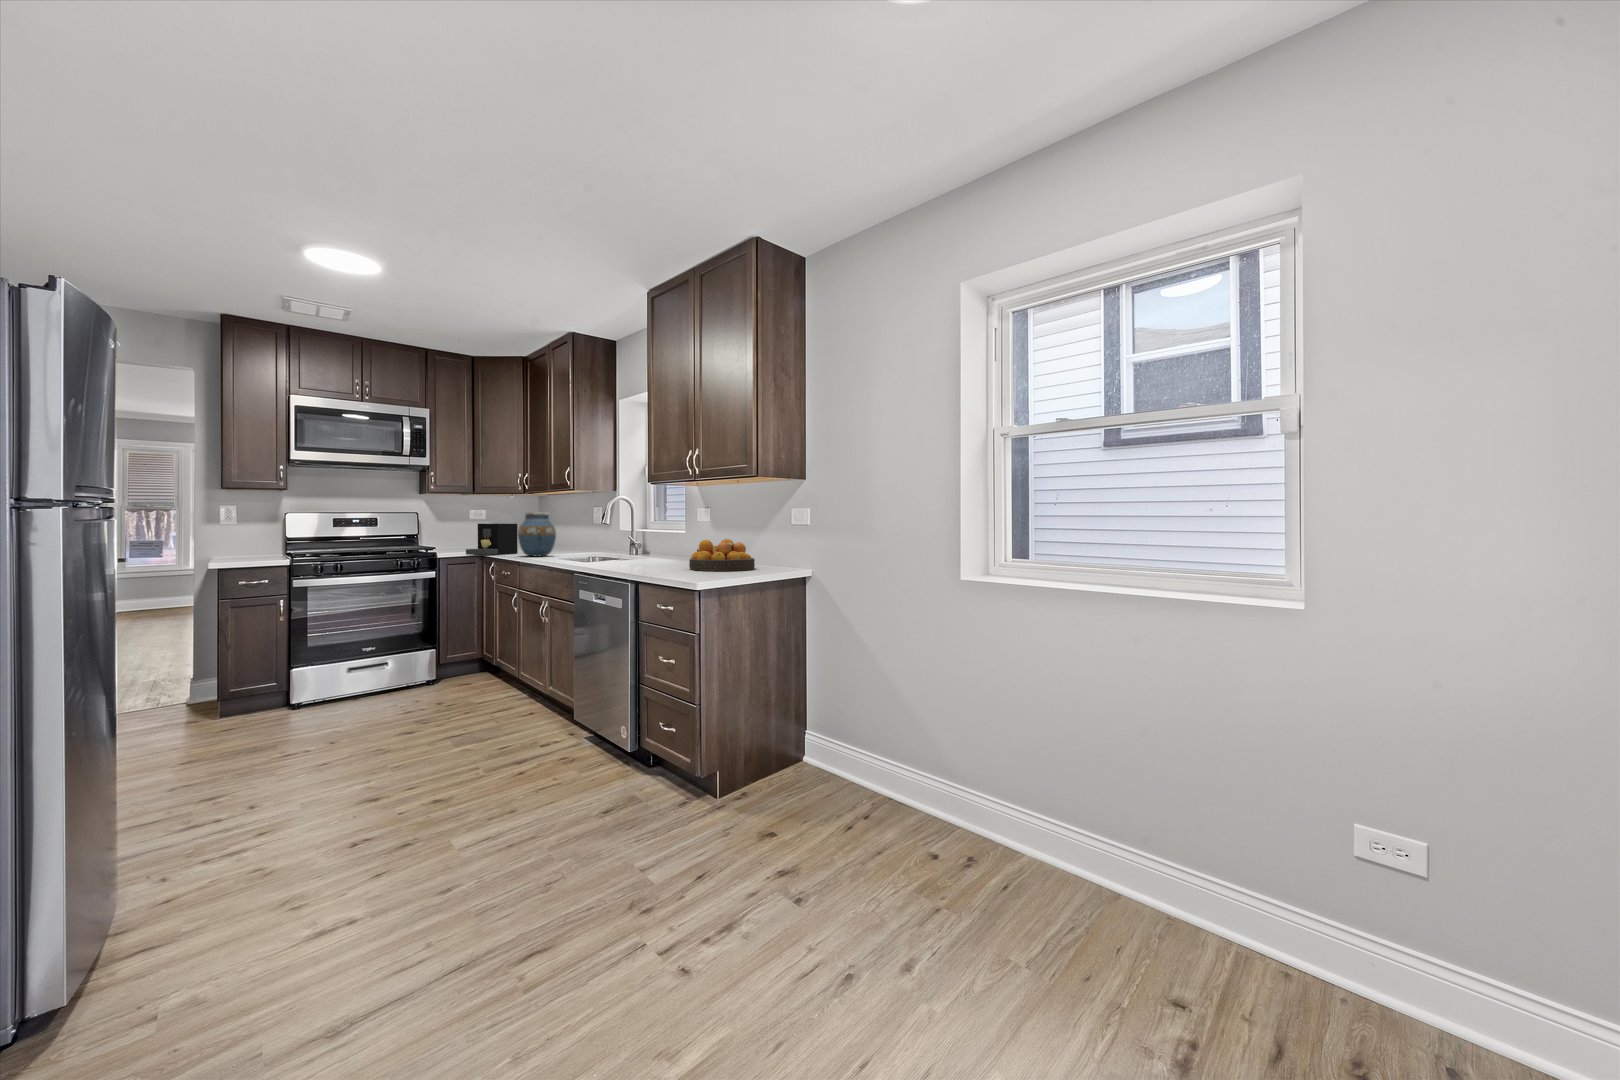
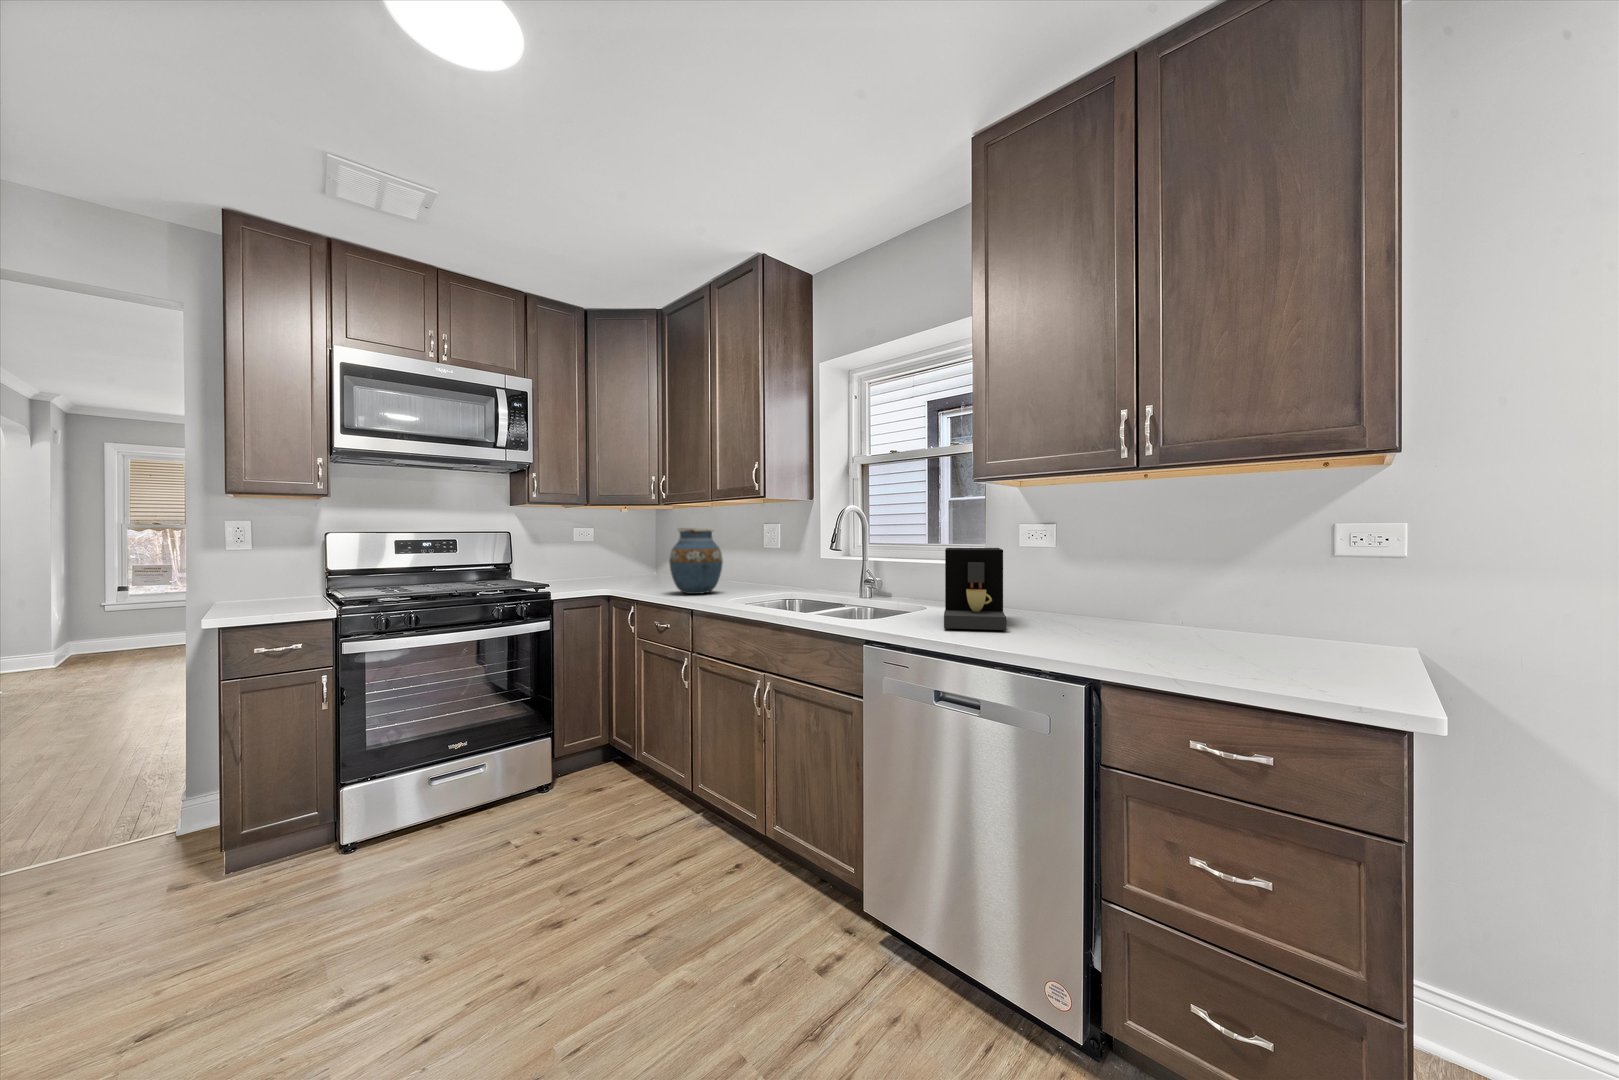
coffee maker: present [466,524,518,555] -> present [944,548,1006,630]
fruit bowl: present [689,539,755,571] -> none [1076,577,1216,645]

